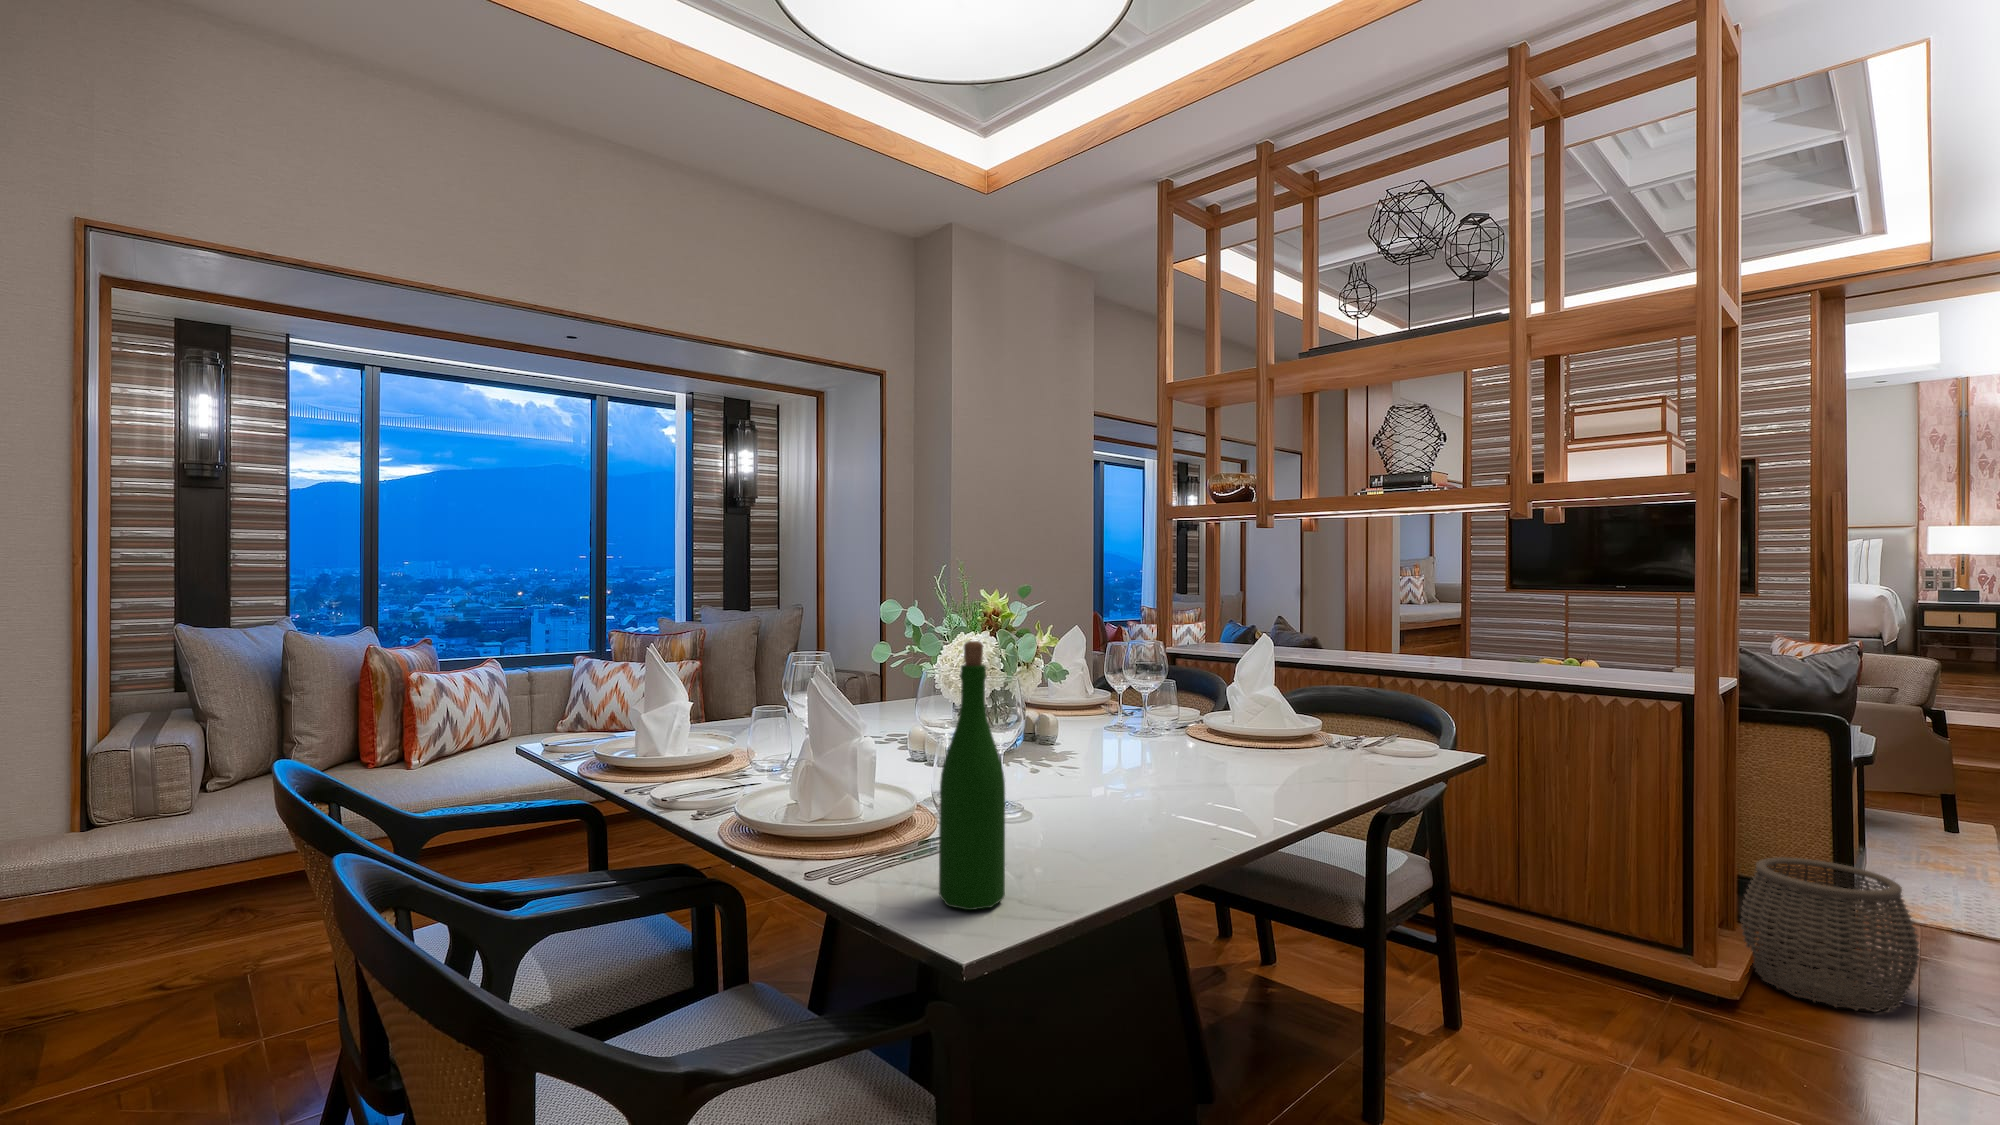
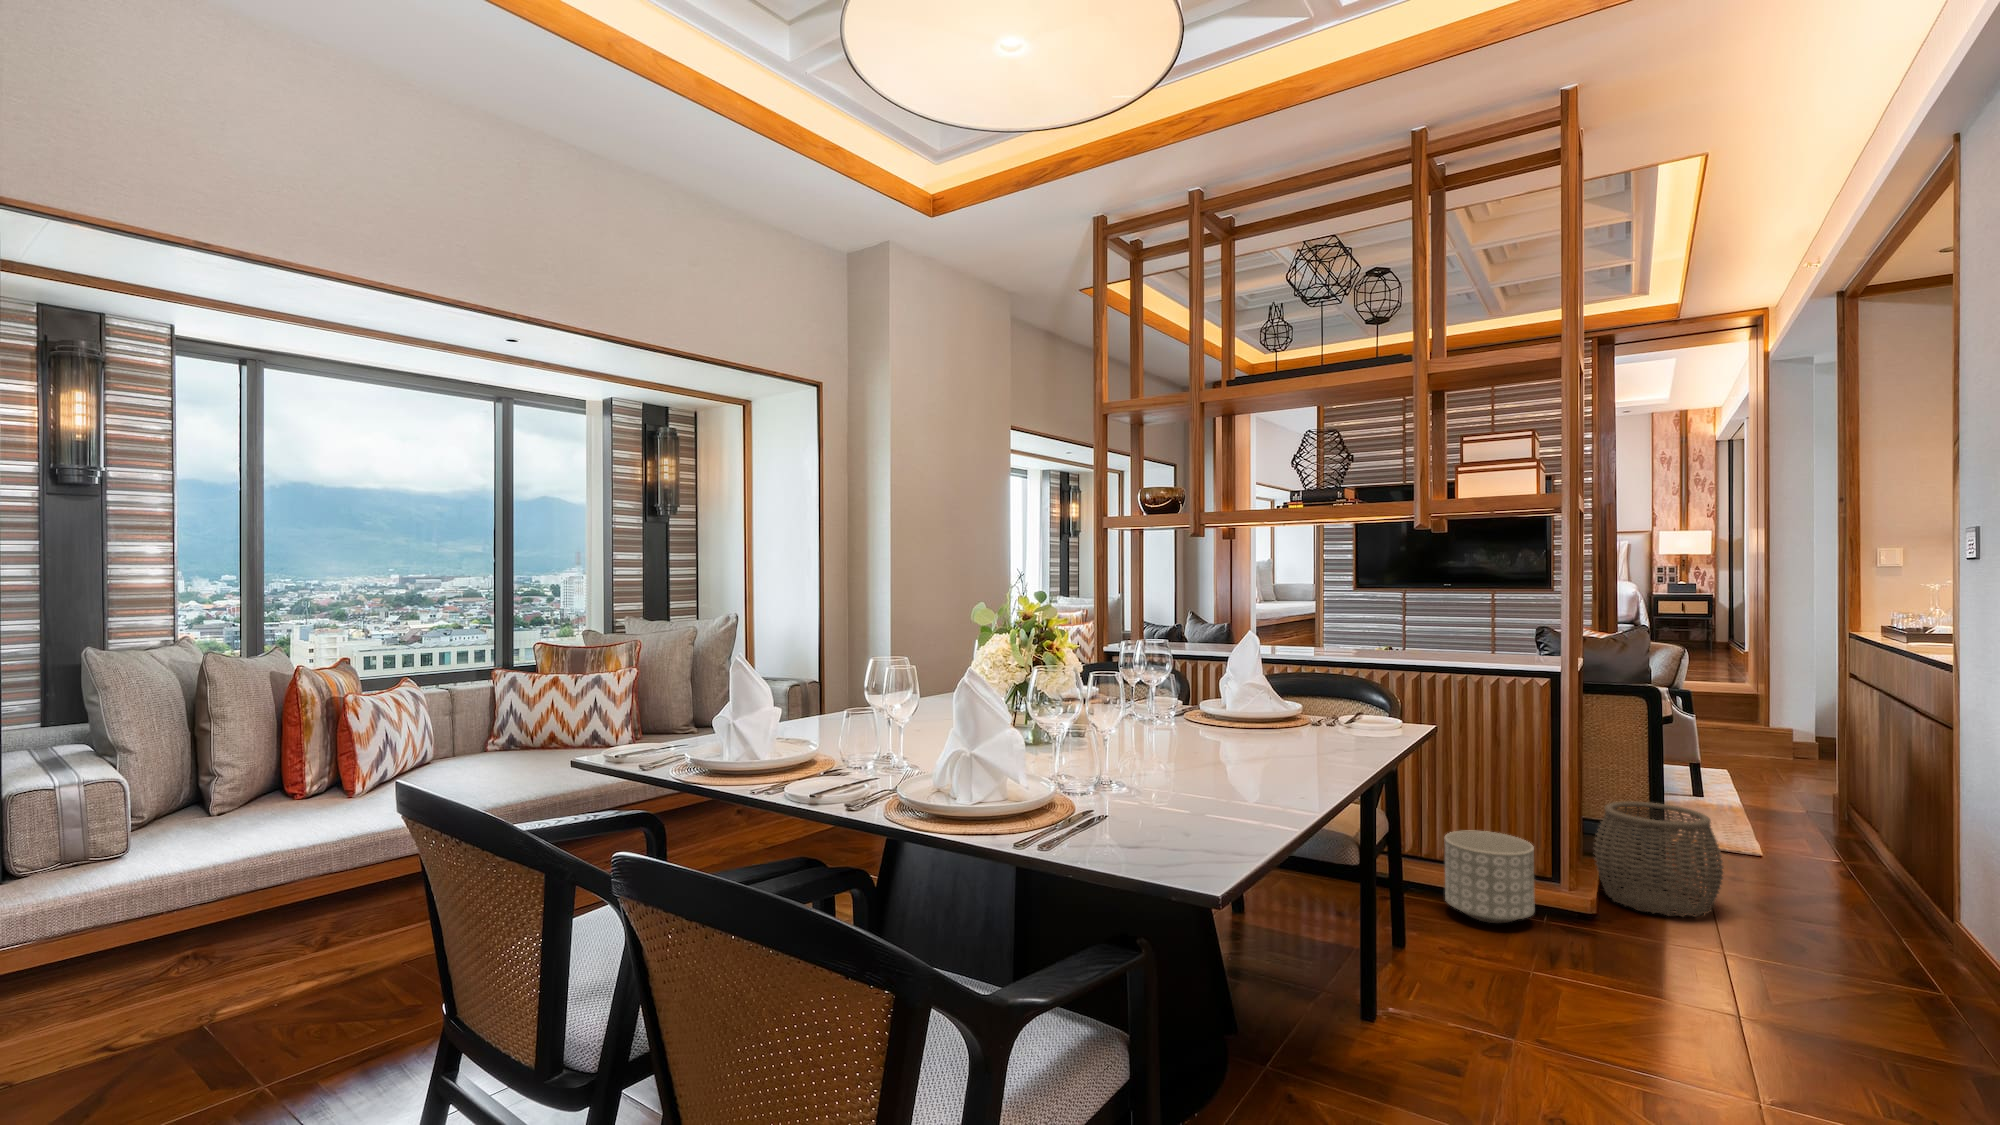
wine bottle: present [939,641,1005,910] -> none [1158,643,1211,863]
planter: none [1531,879,1644,996] -> present [1444,830,1534,923]

